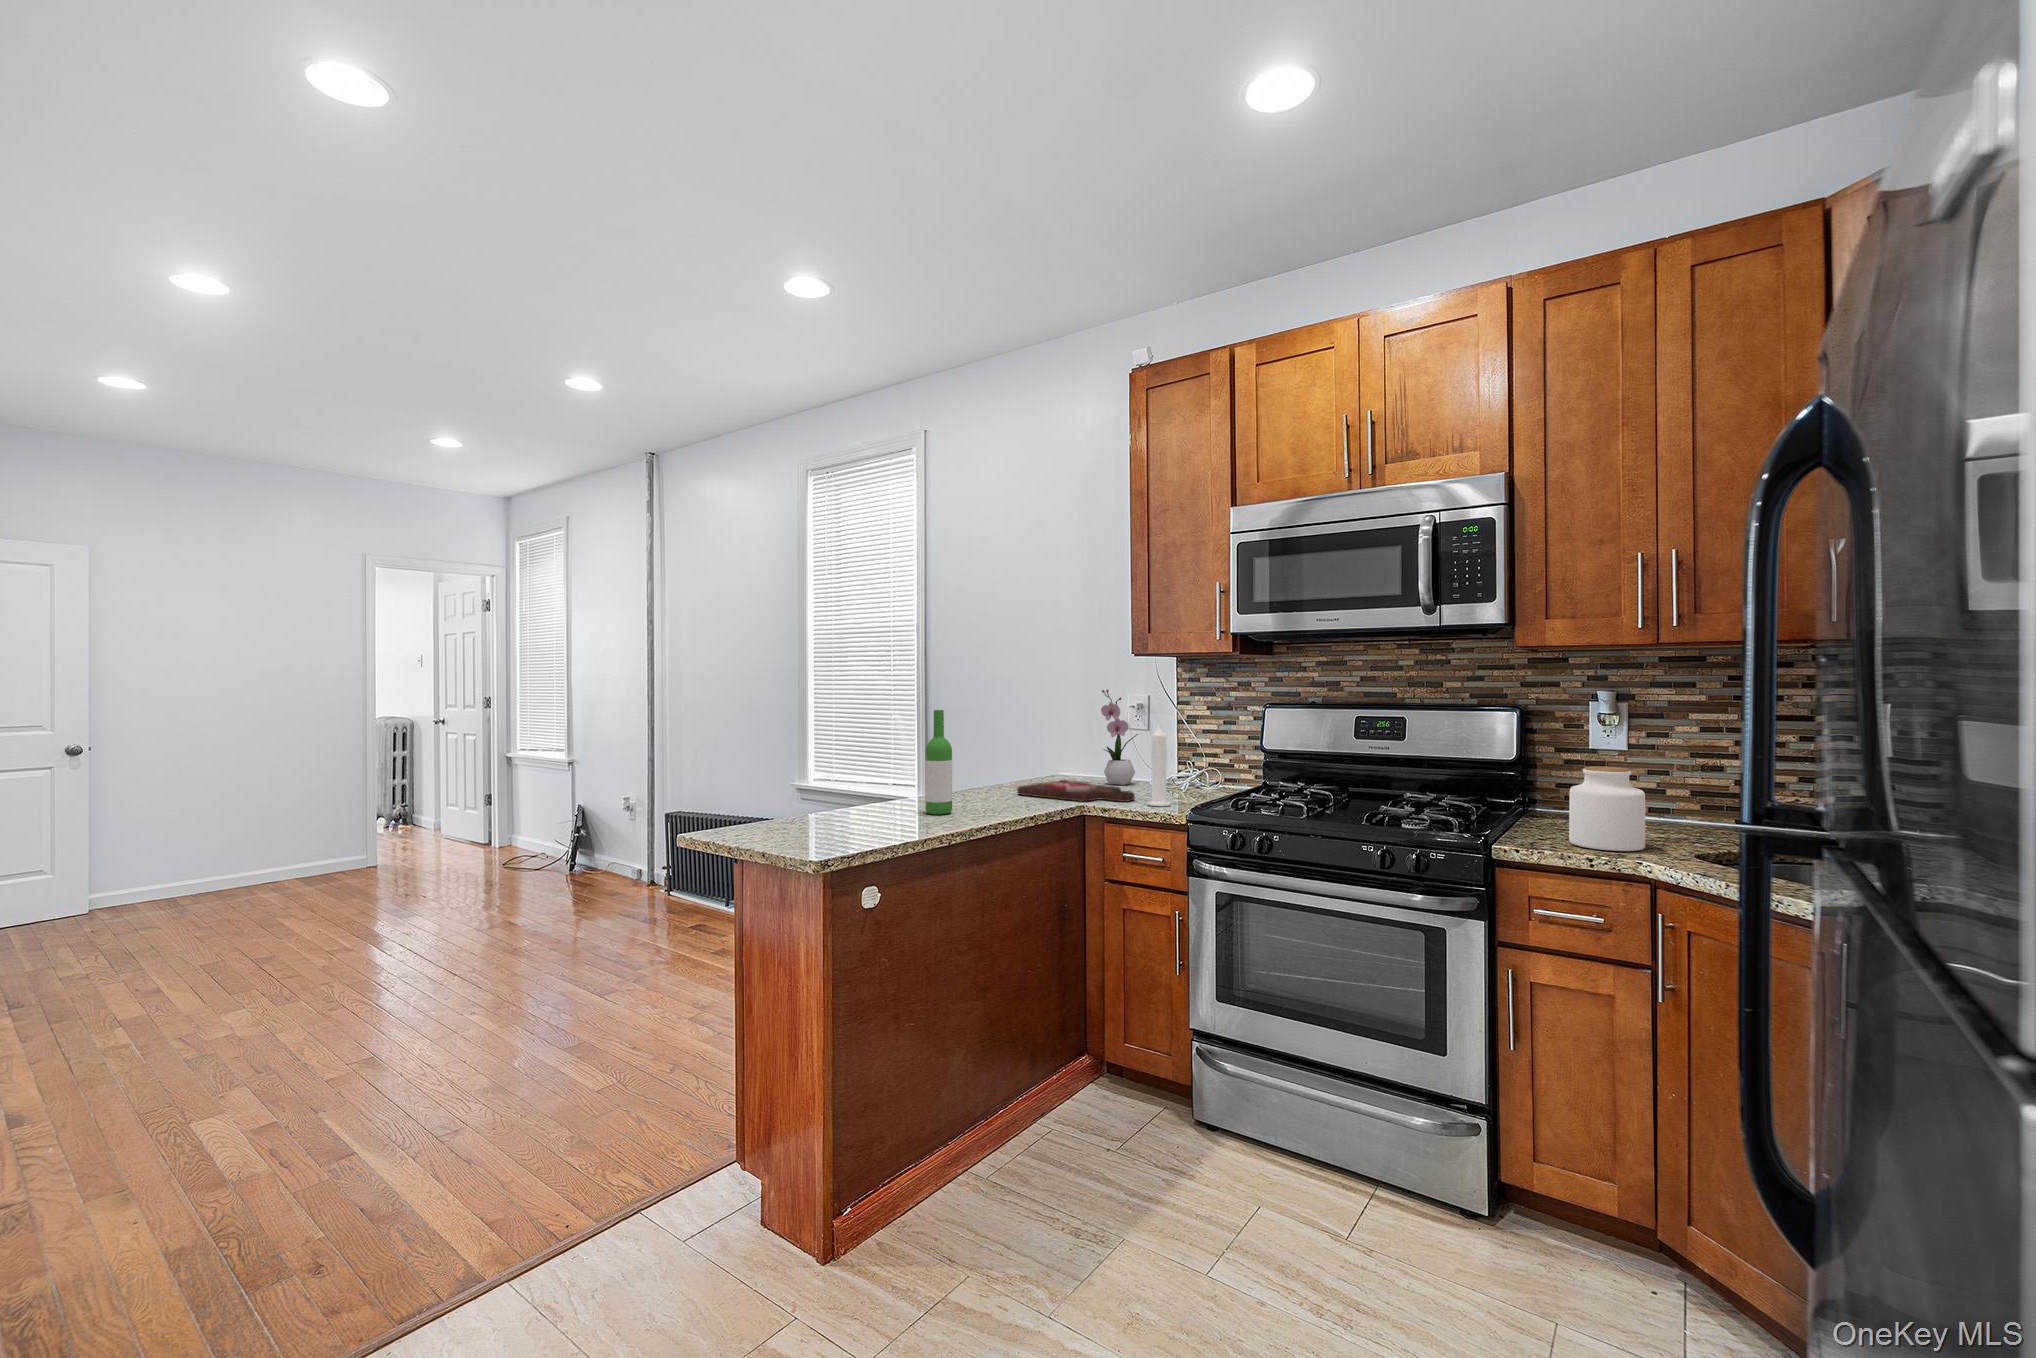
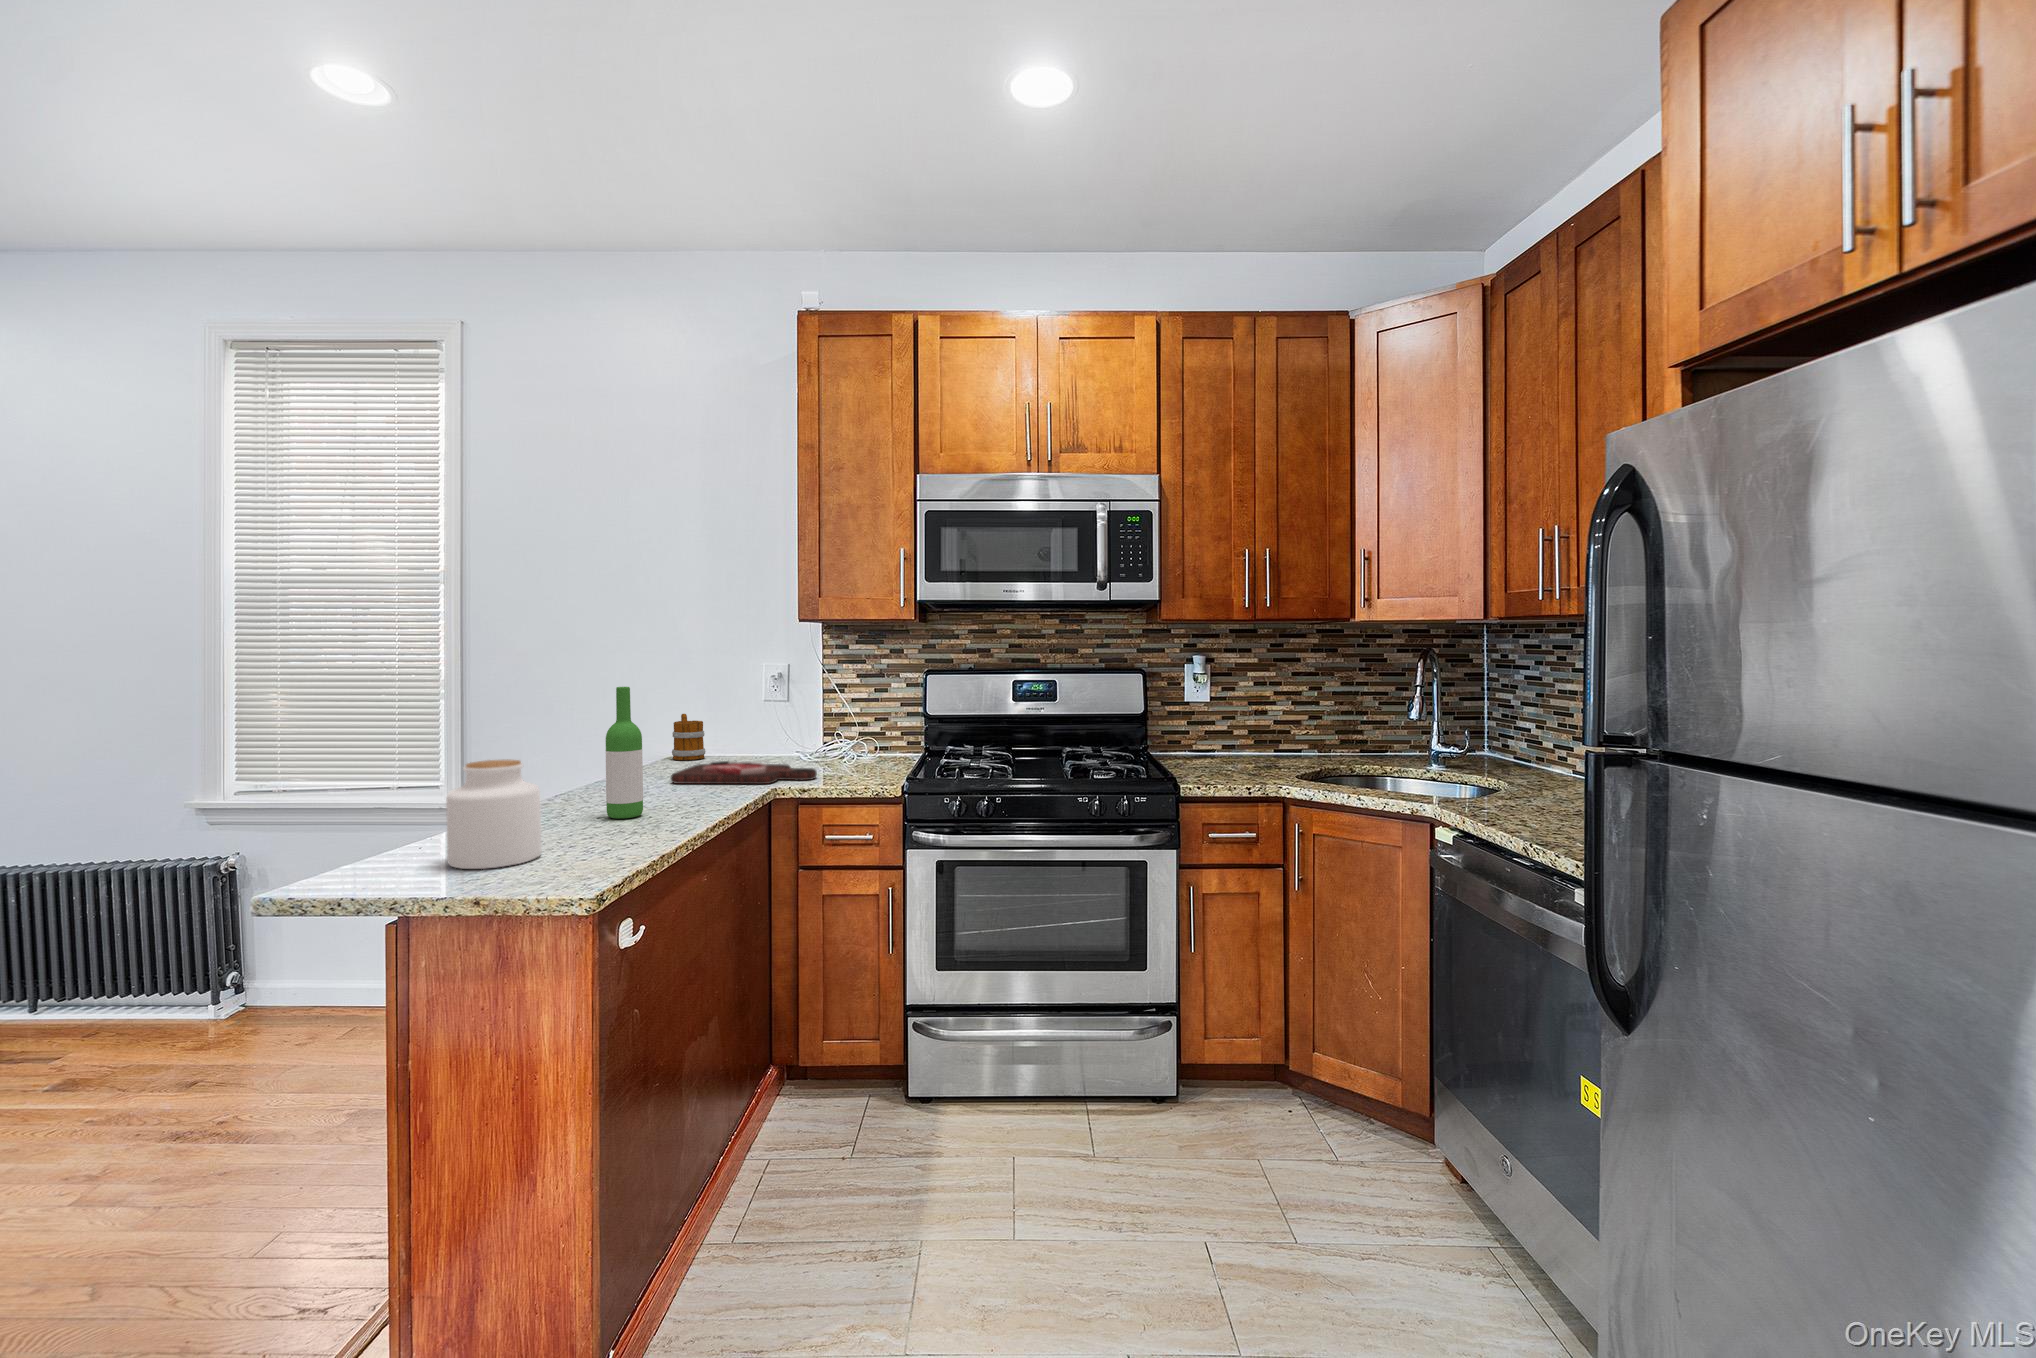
flower arrangement: present [1101,689,1138,785] -> none [741,658,778,762]
candle: present [1147,724,1171,806] -> none [840,695,864,781]
mug: none [1057,738,1084,779] -> present [672,714,706,760]
jar: present [1569,766,1645,851] -> present [446,759,542,869]

